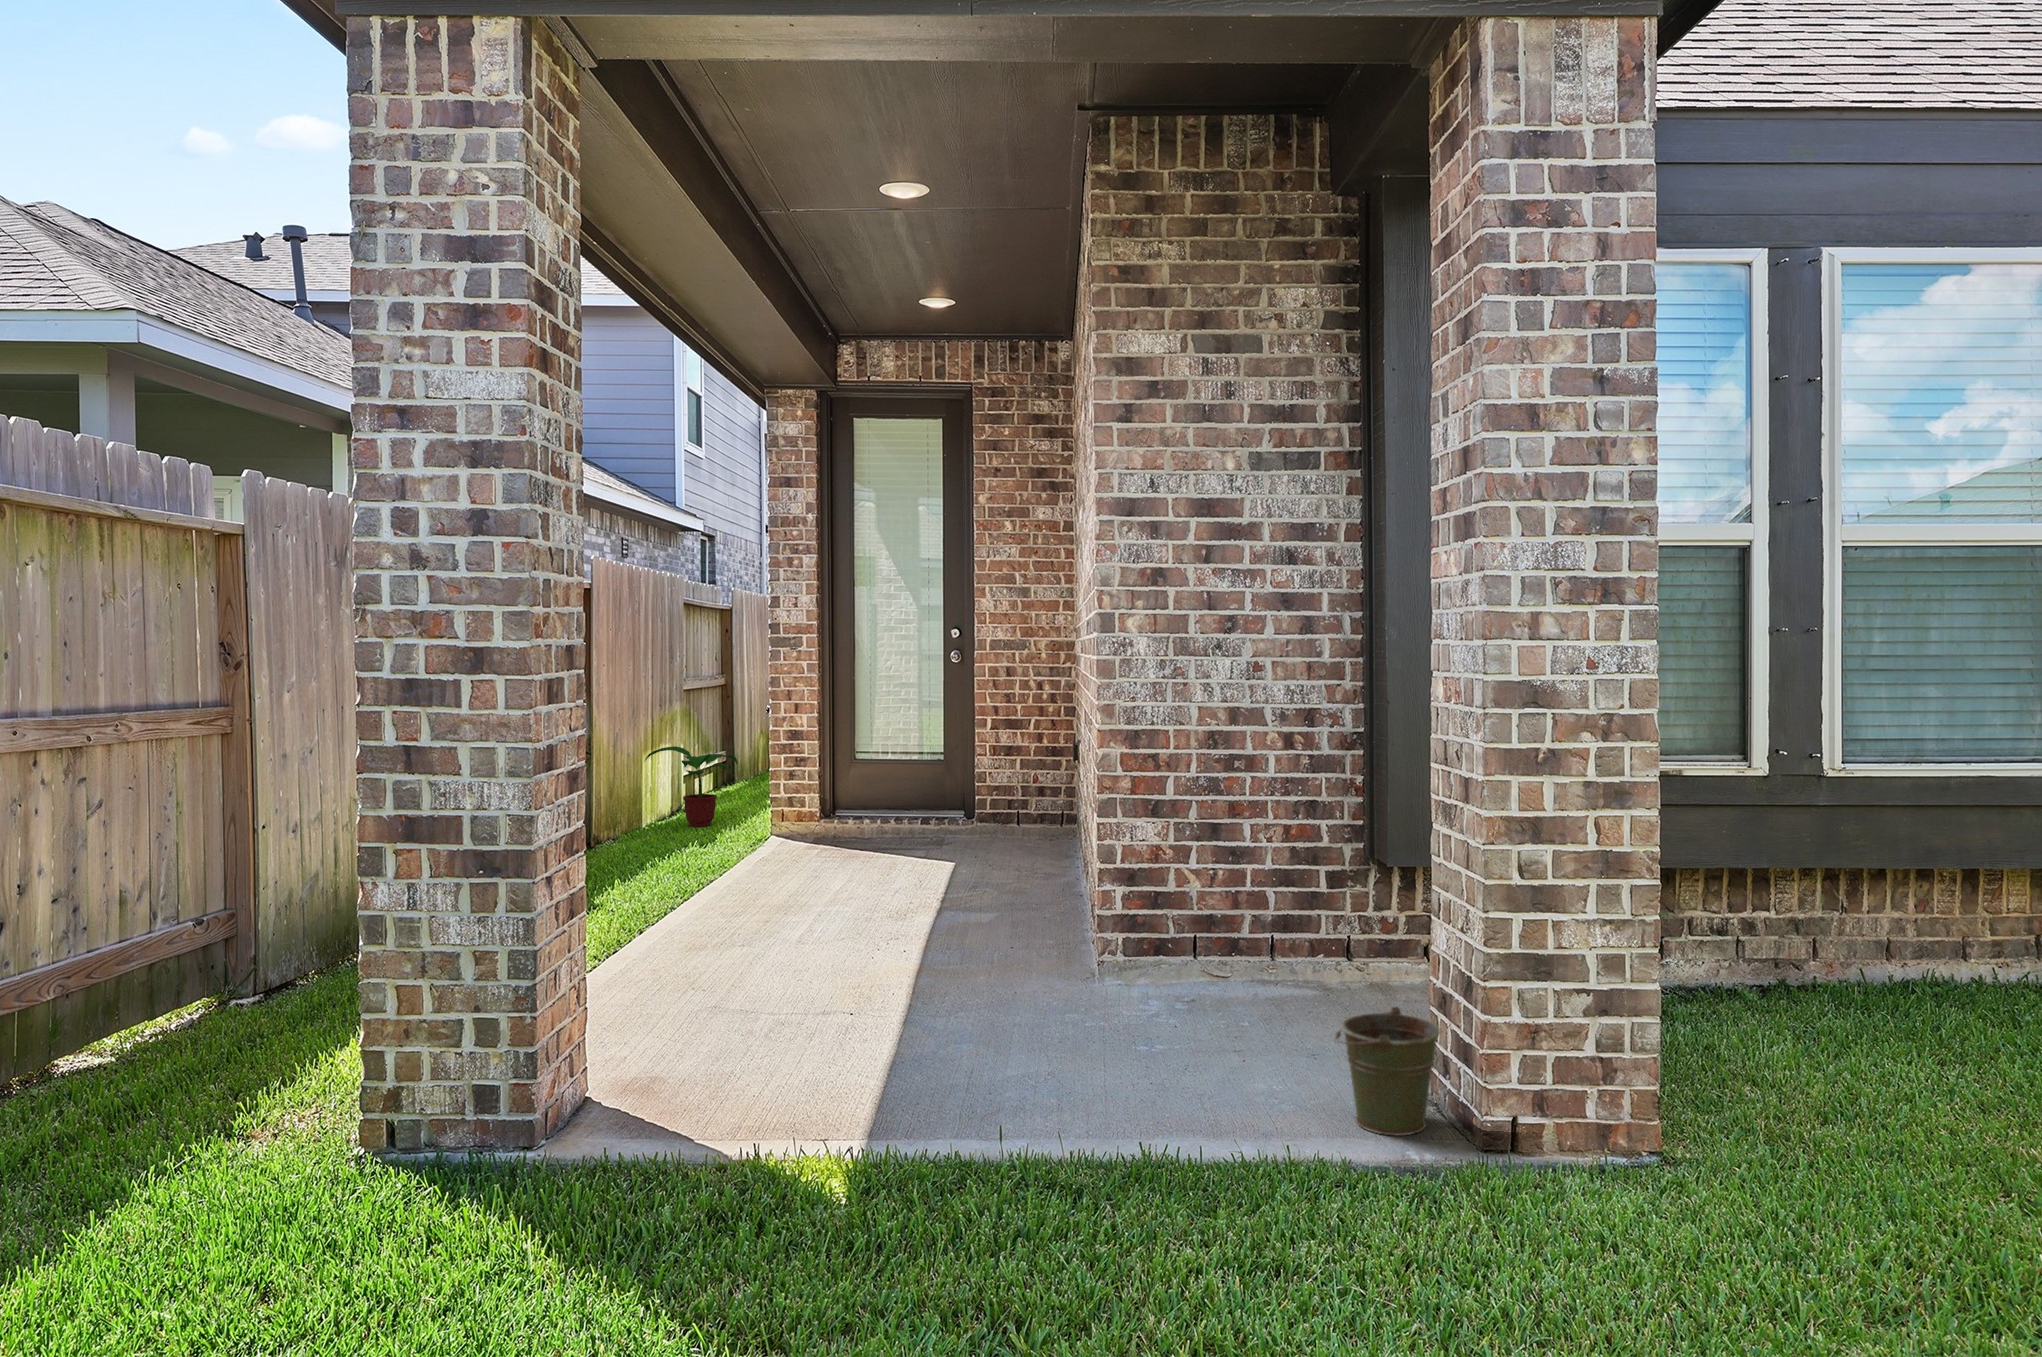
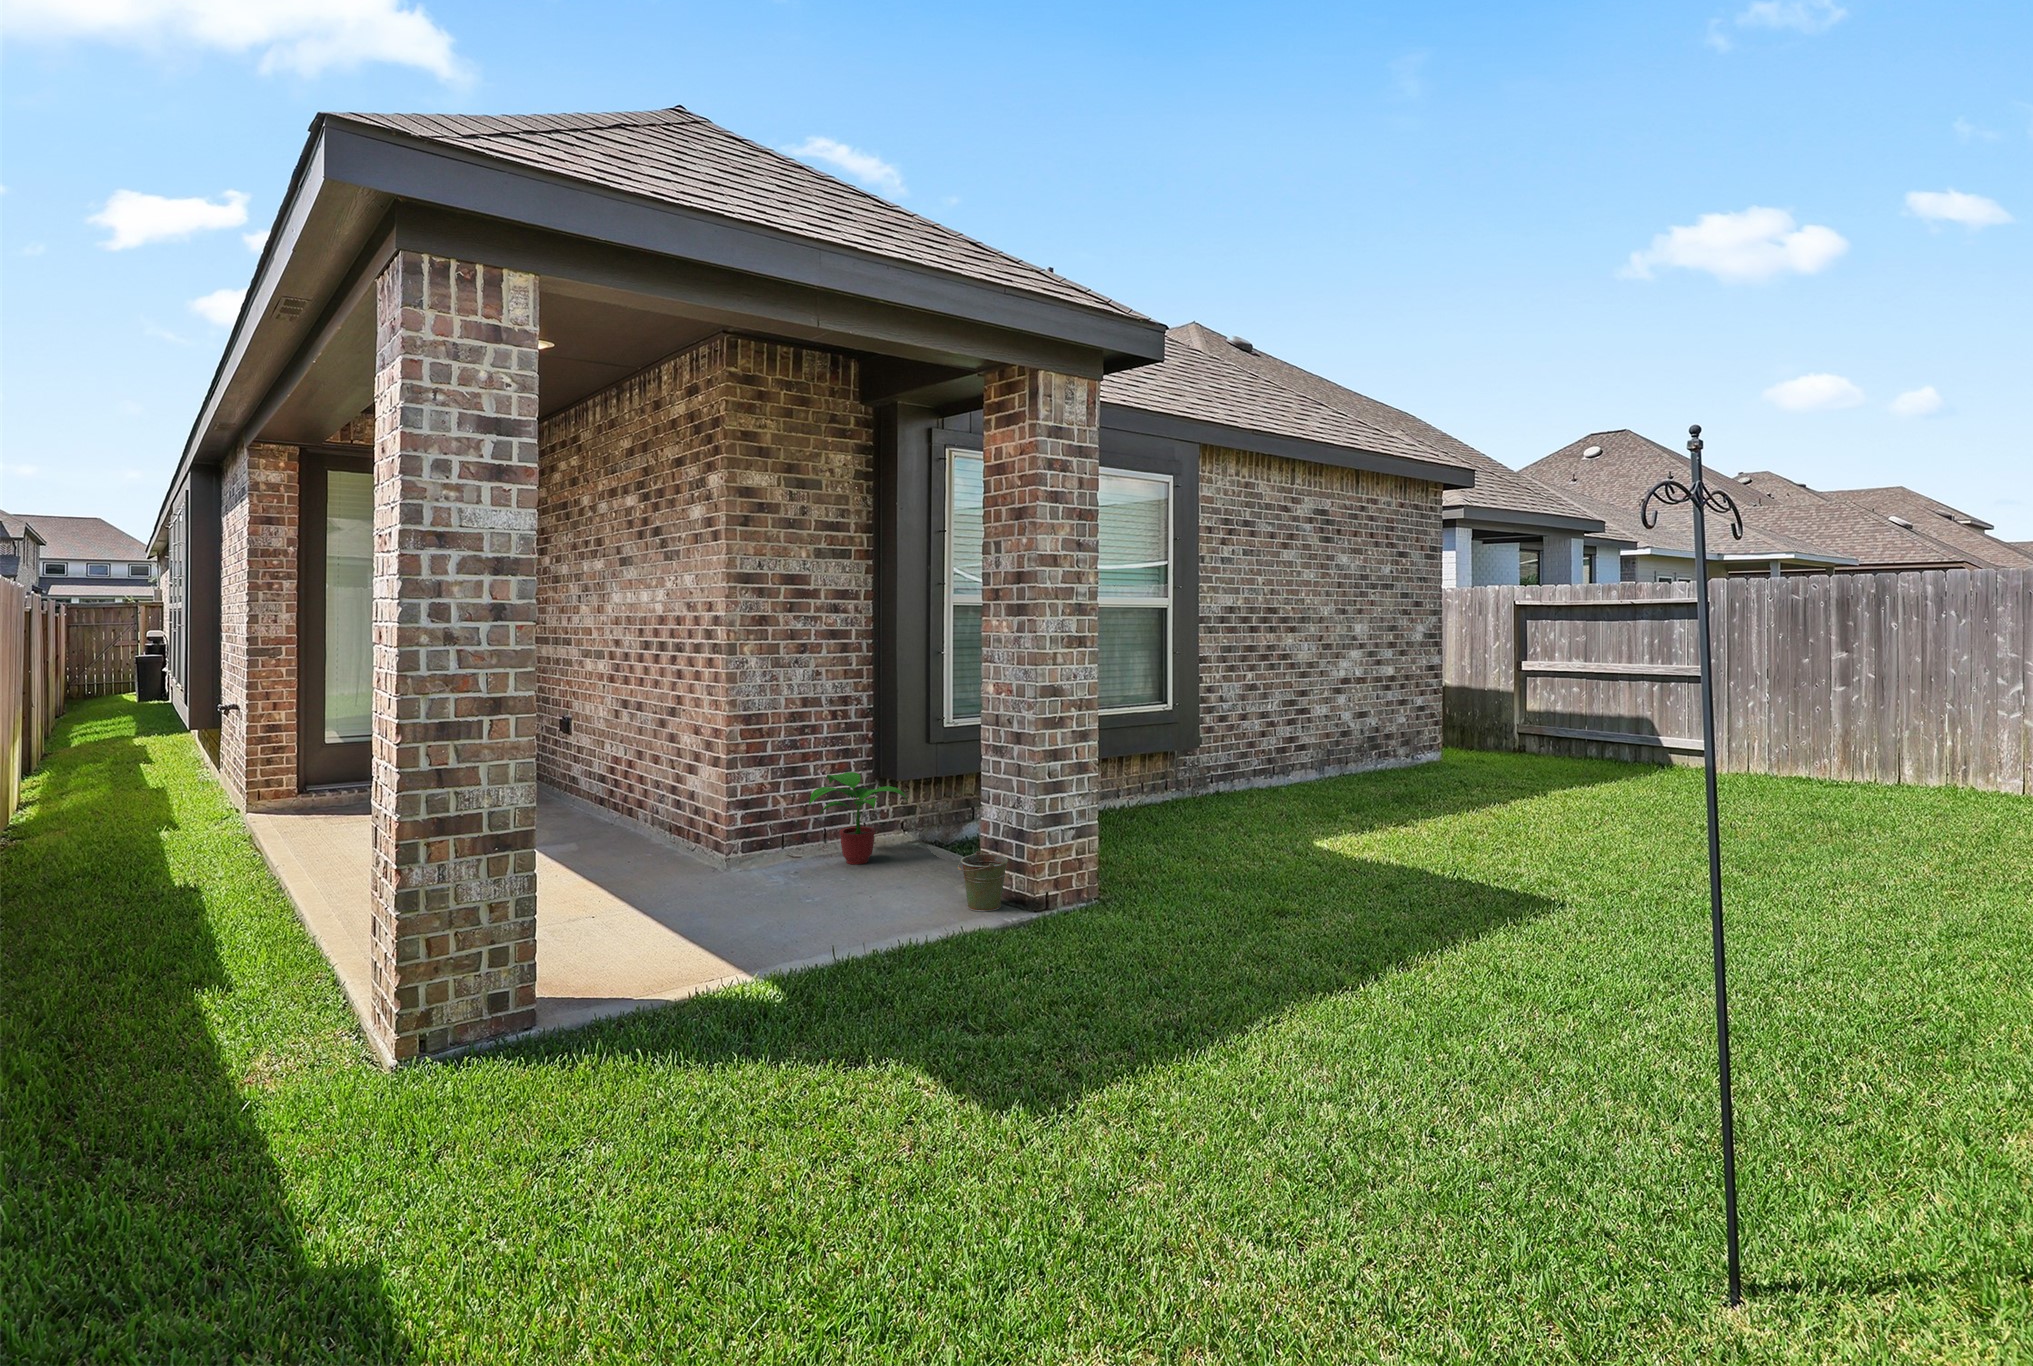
potted plant: present [645,746,737,827] -> present [809,772,908,864]

